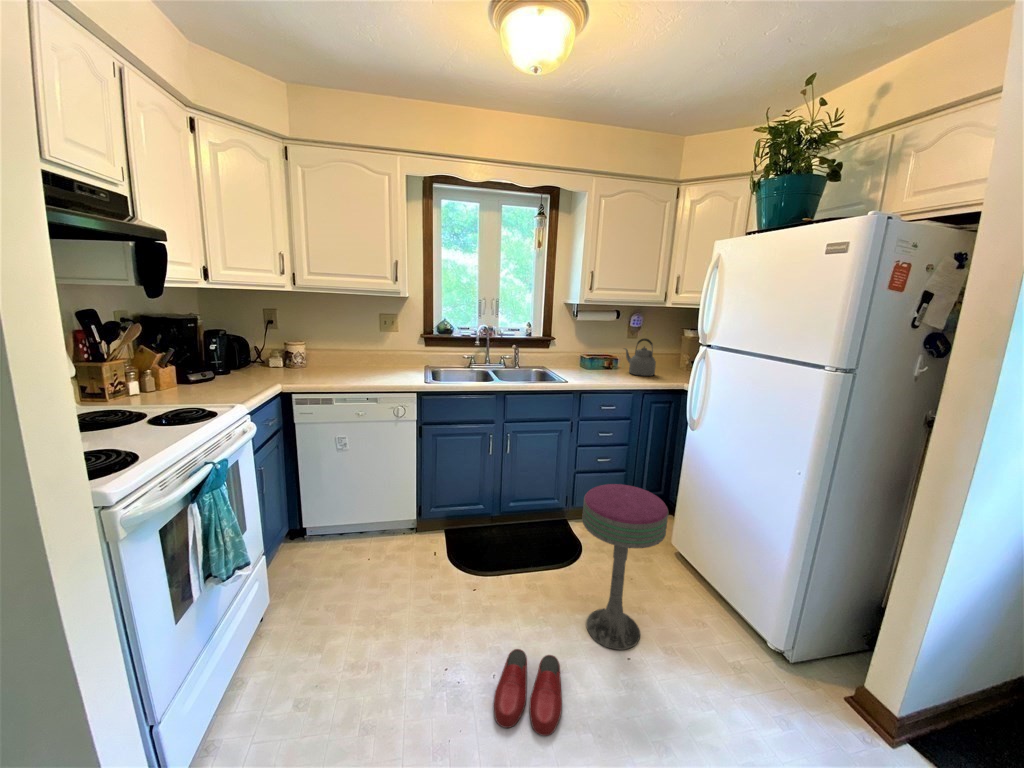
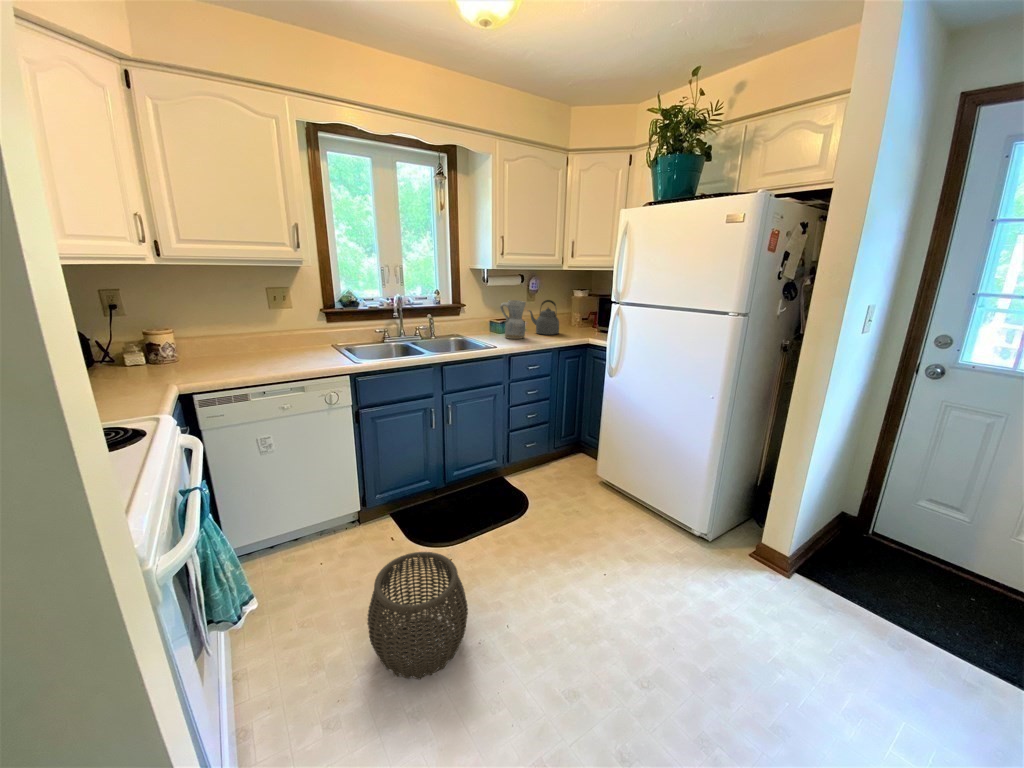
ceramic pitcher: none [587,336,614,376] -> present [500,300,526,339]
bar stool: present [582,484,668,650] -> none [556,432,629,573]
woven basket: none [352,568,452,696] -> present [367,552,468,679]
slippers: present [494,649,562,736] -> none [516,593,581,663]

